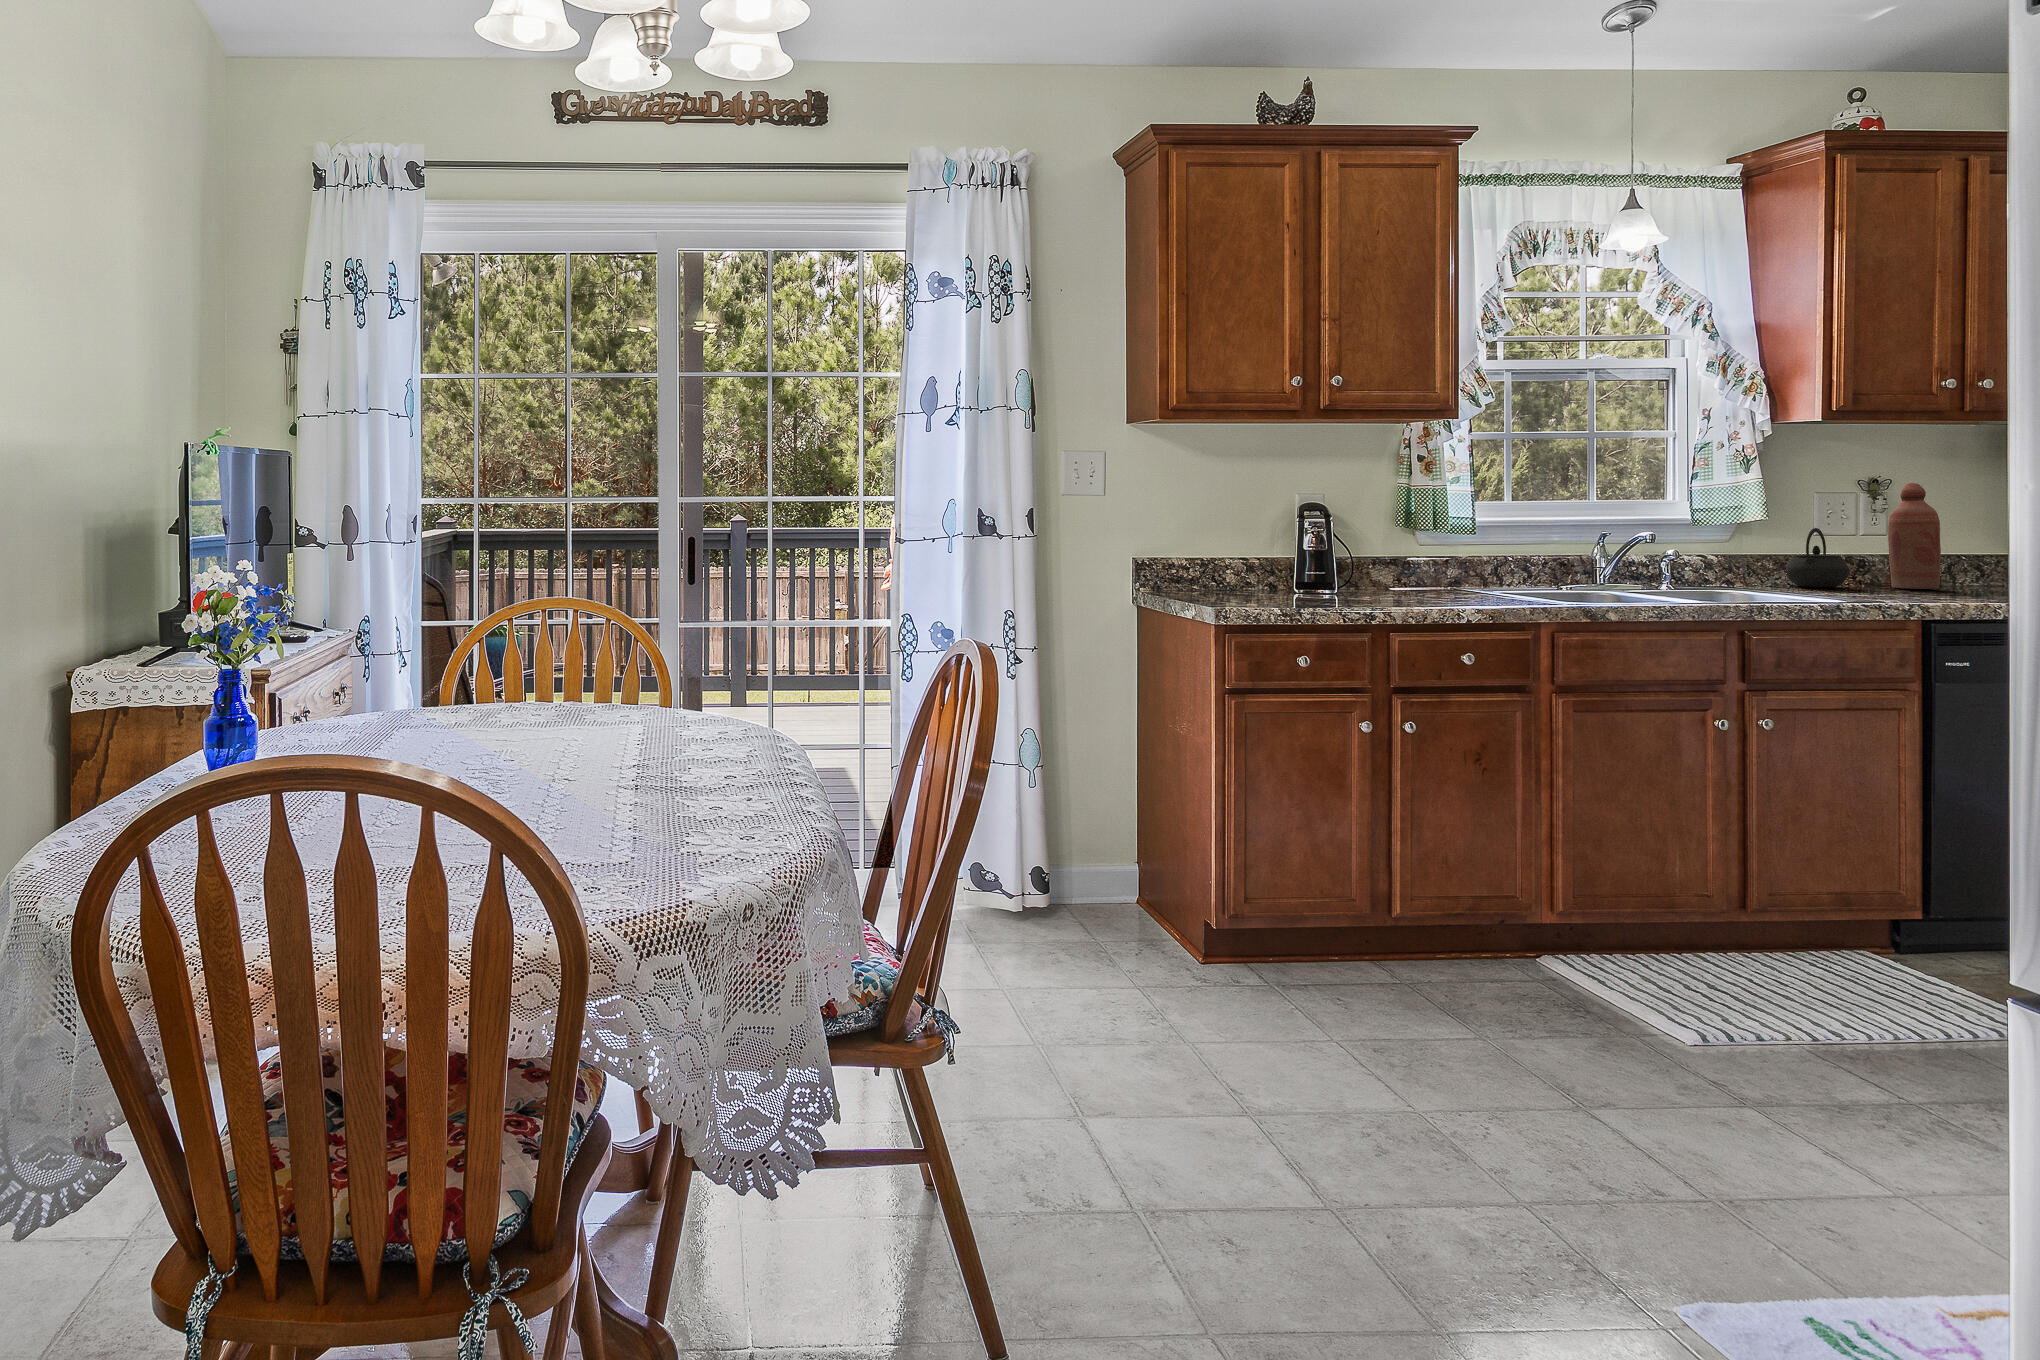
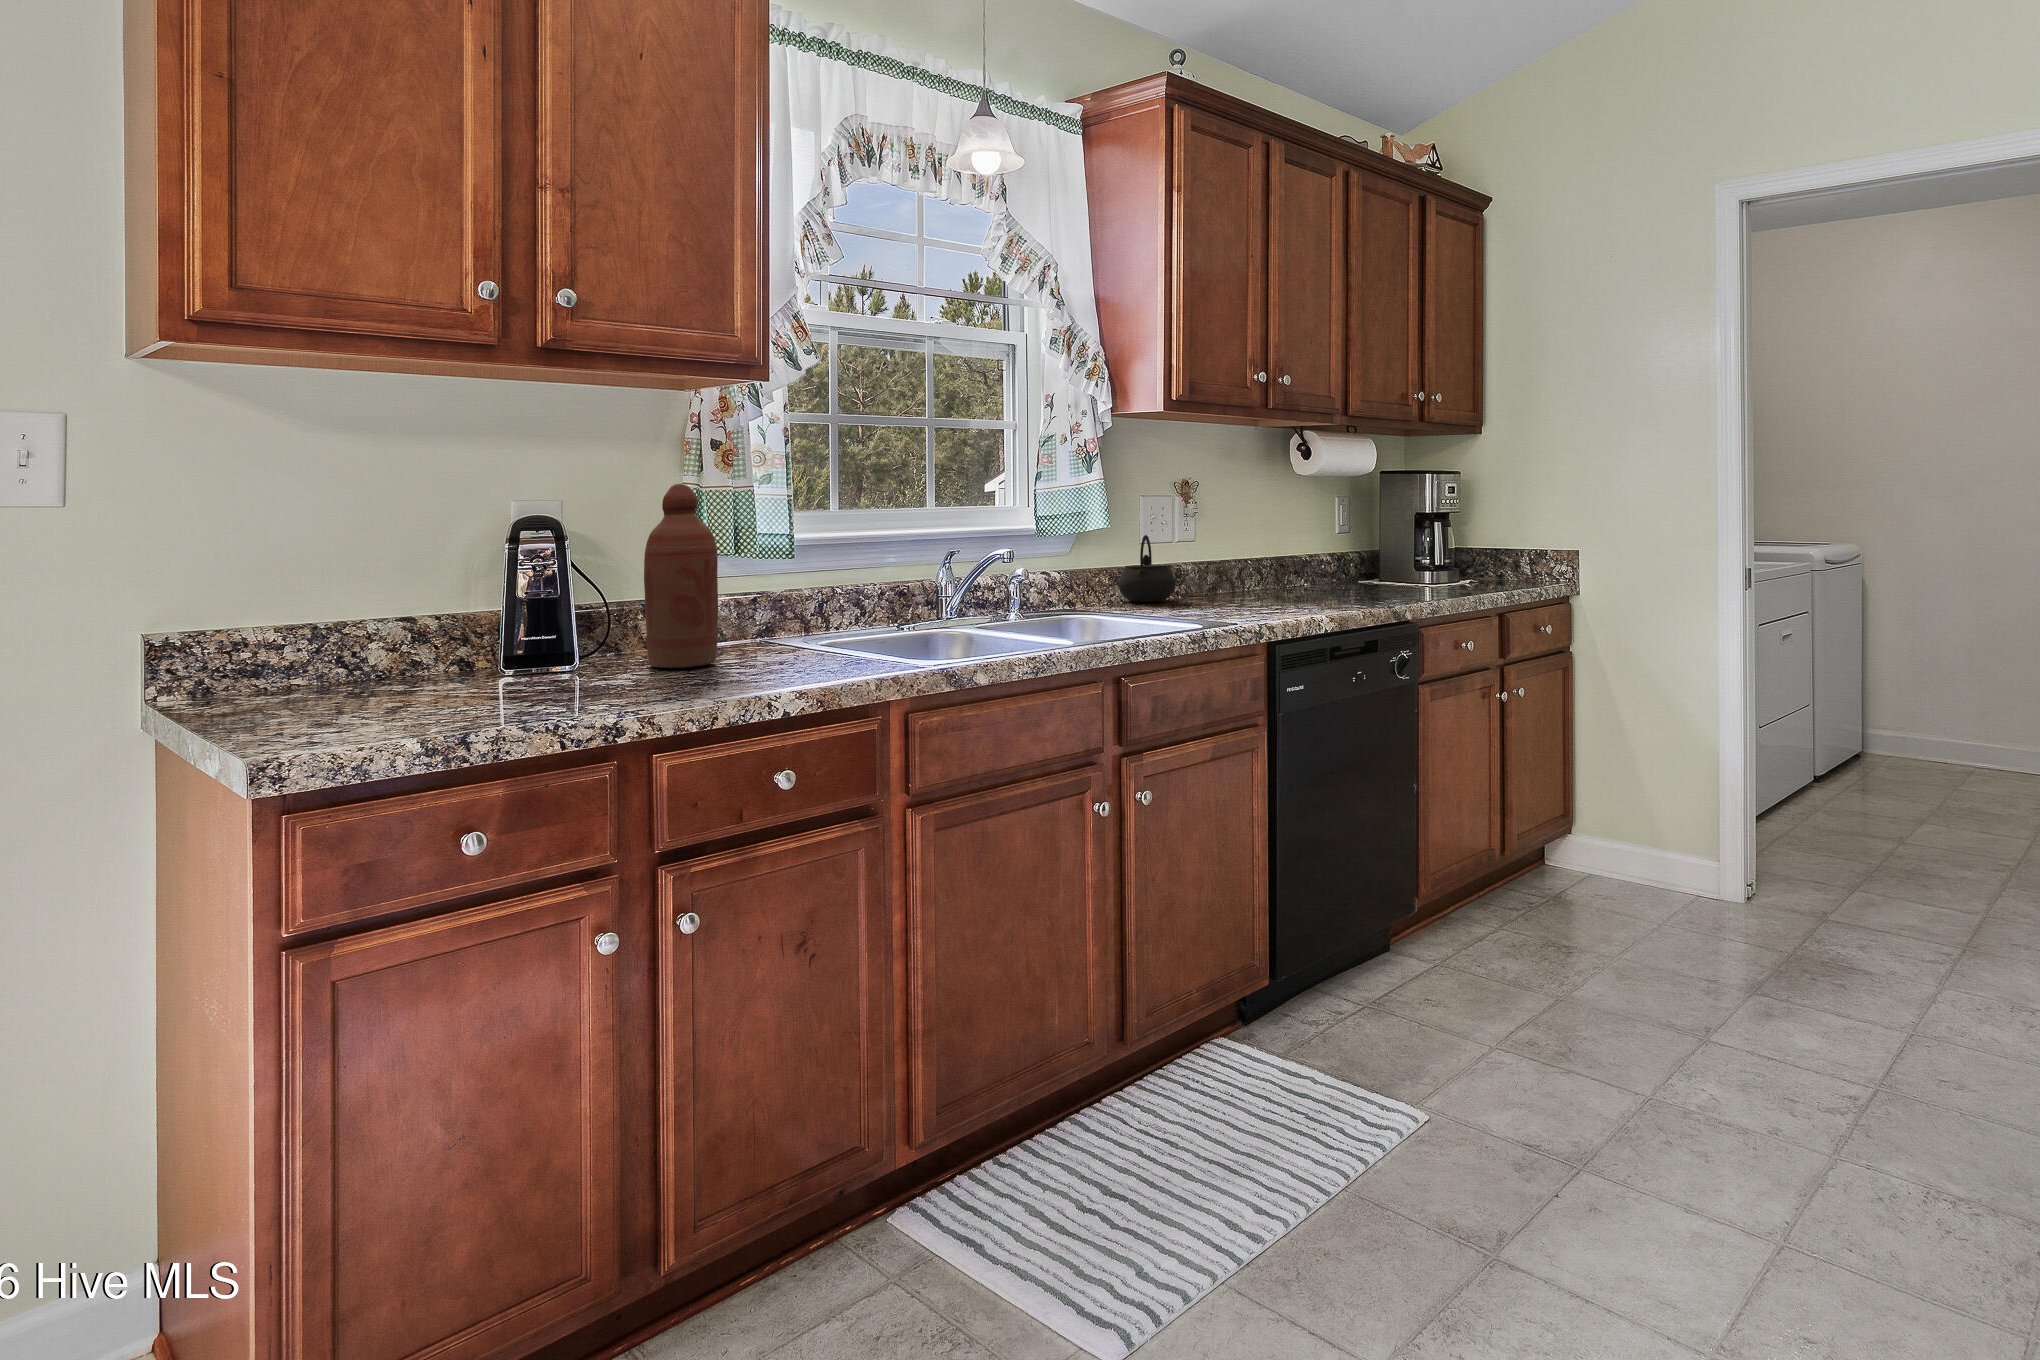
bottle: present [1888,483,1941,589] -> present [644,484,718,668]

